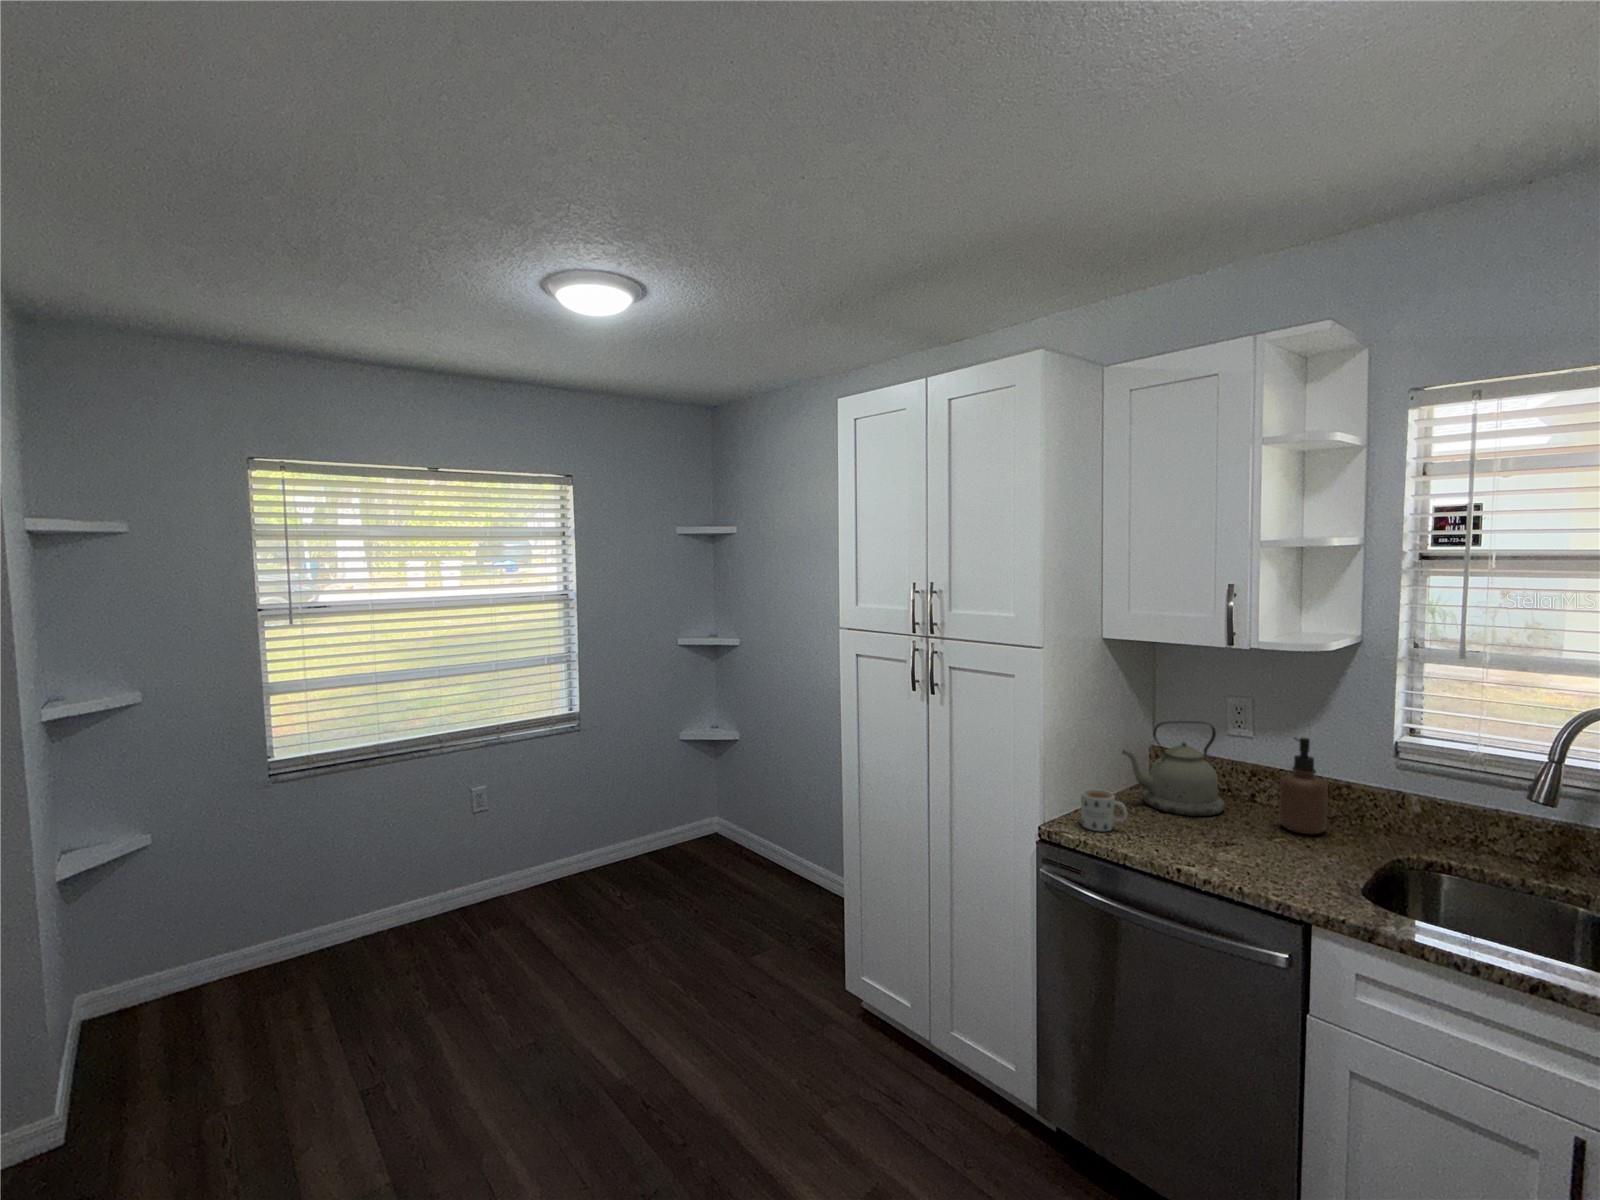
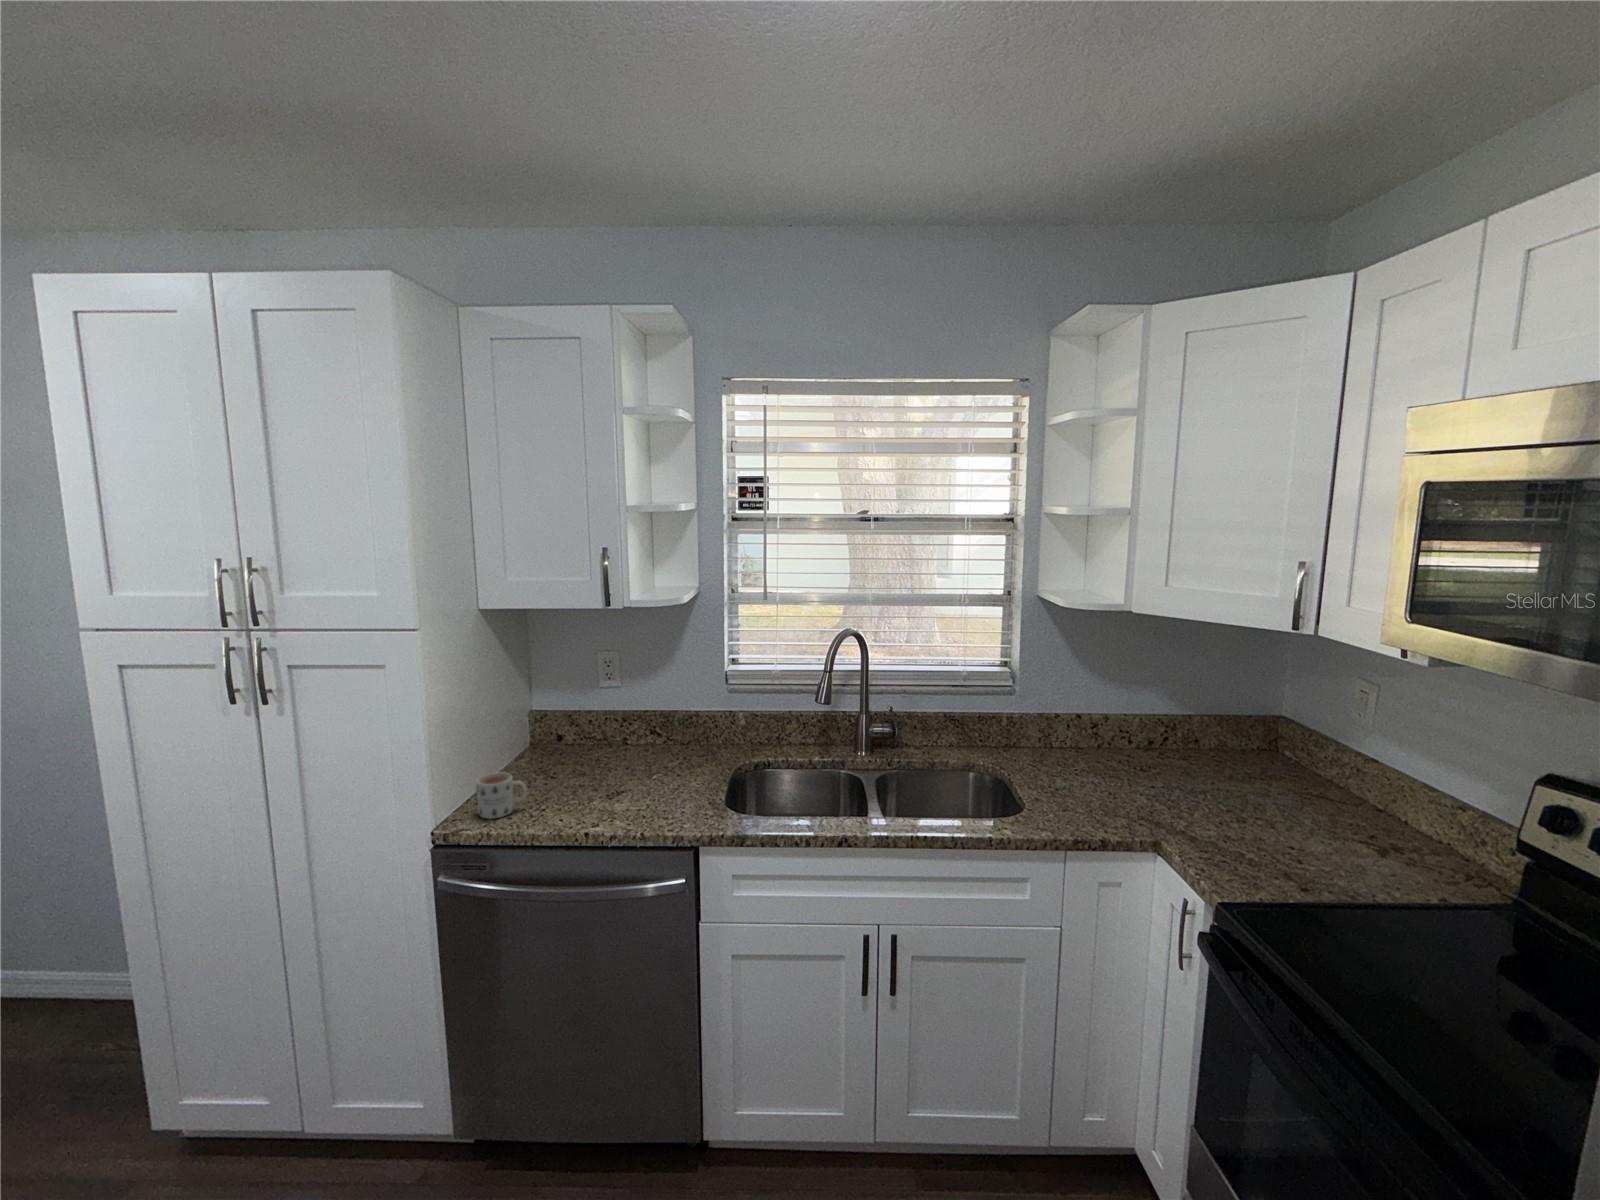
kettle: present [1122,721,1225,816] -> none [510,680,607,775]
soap dispenser: present [1279,738,1328,834] -> none [651,681,688,764]

